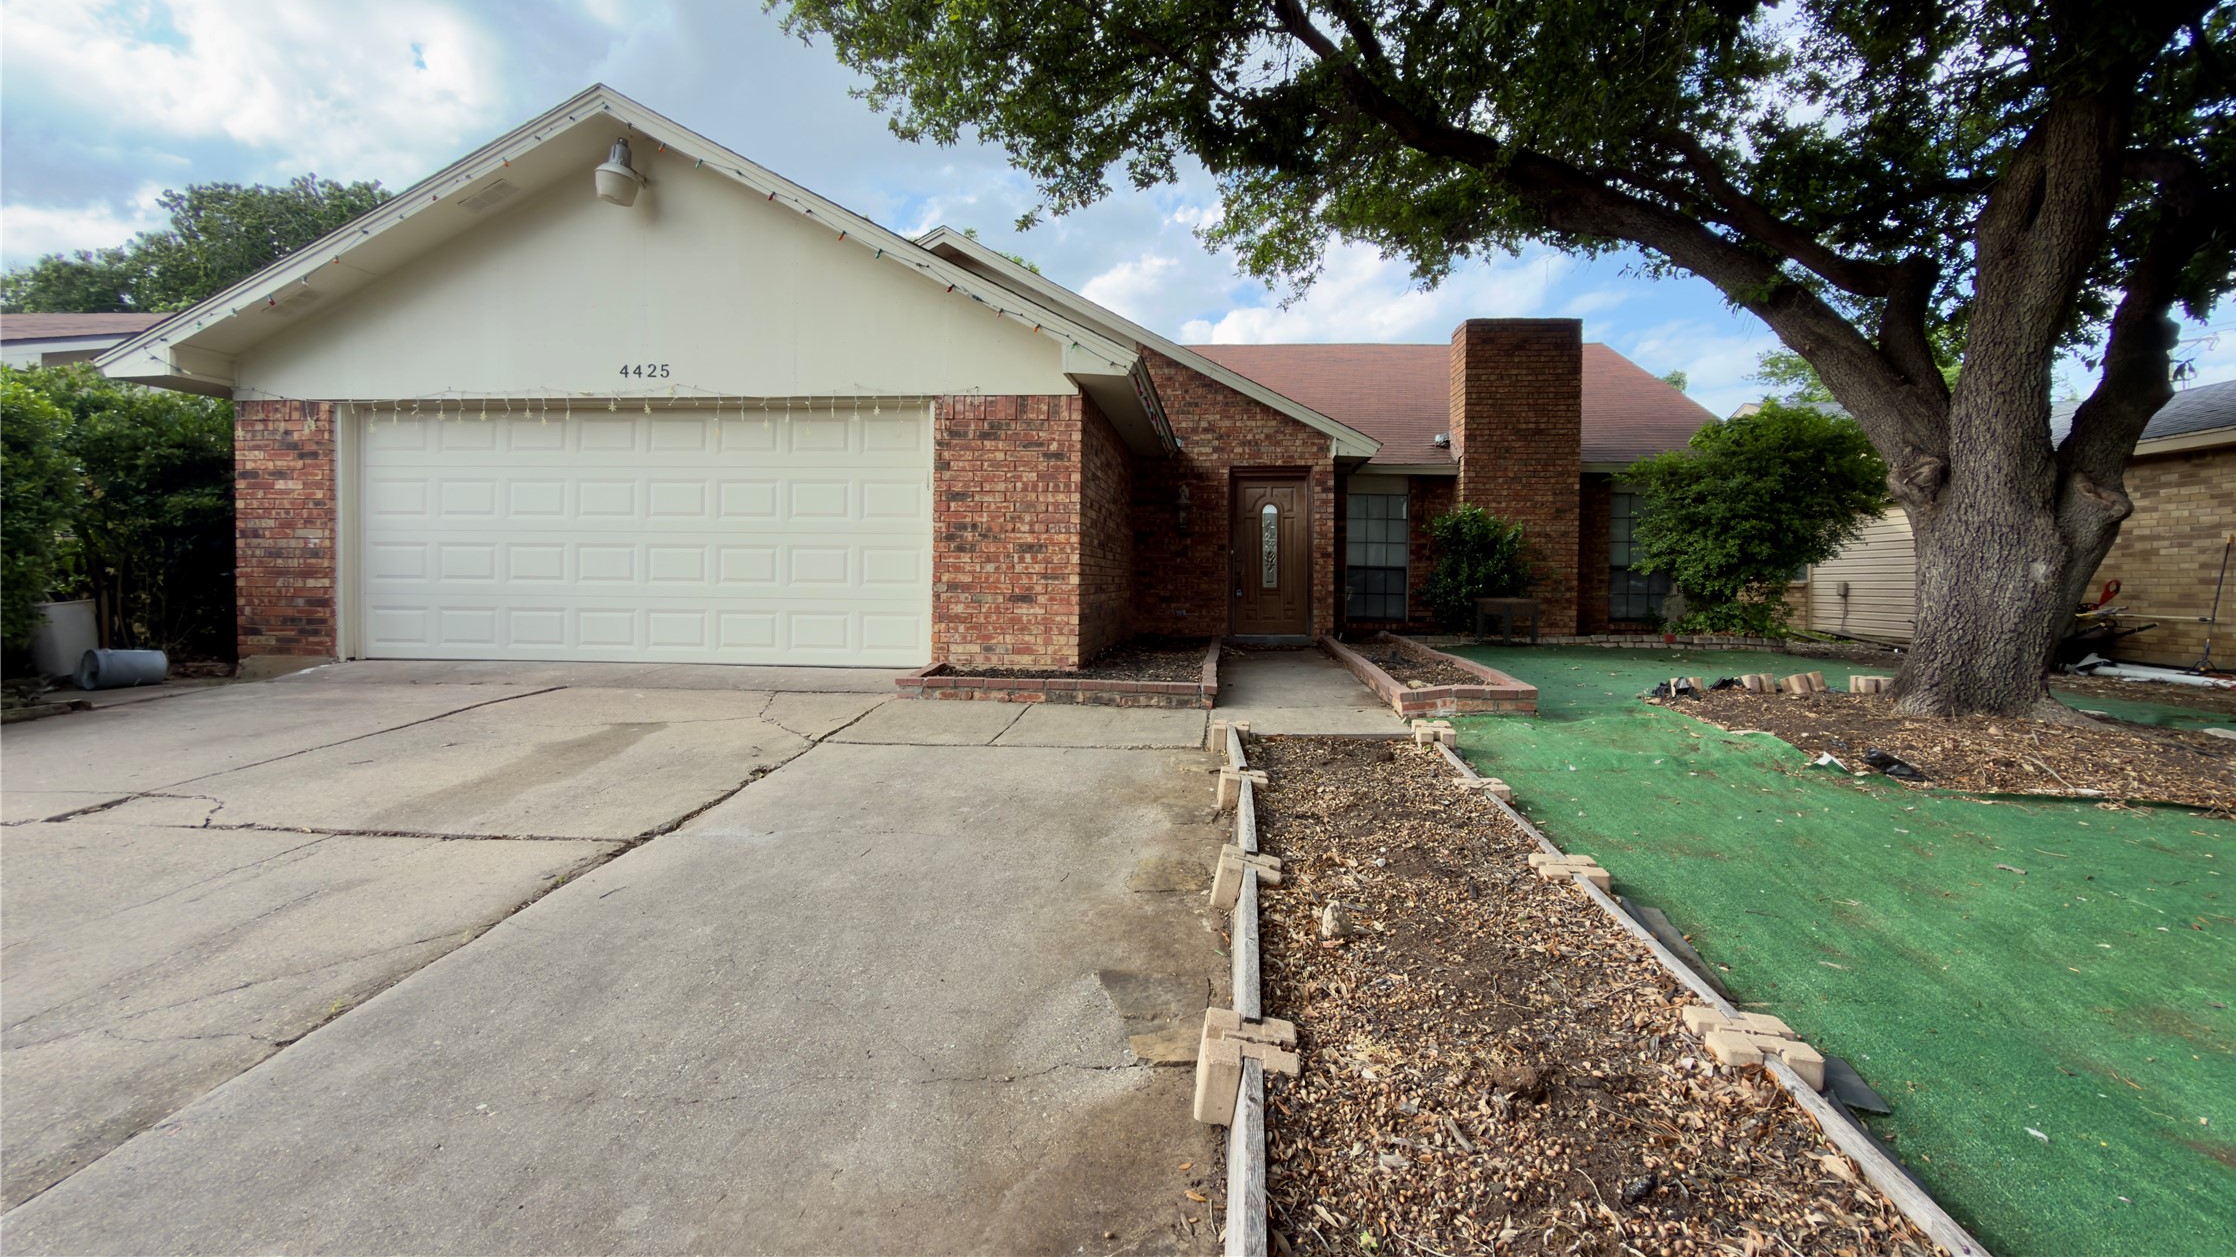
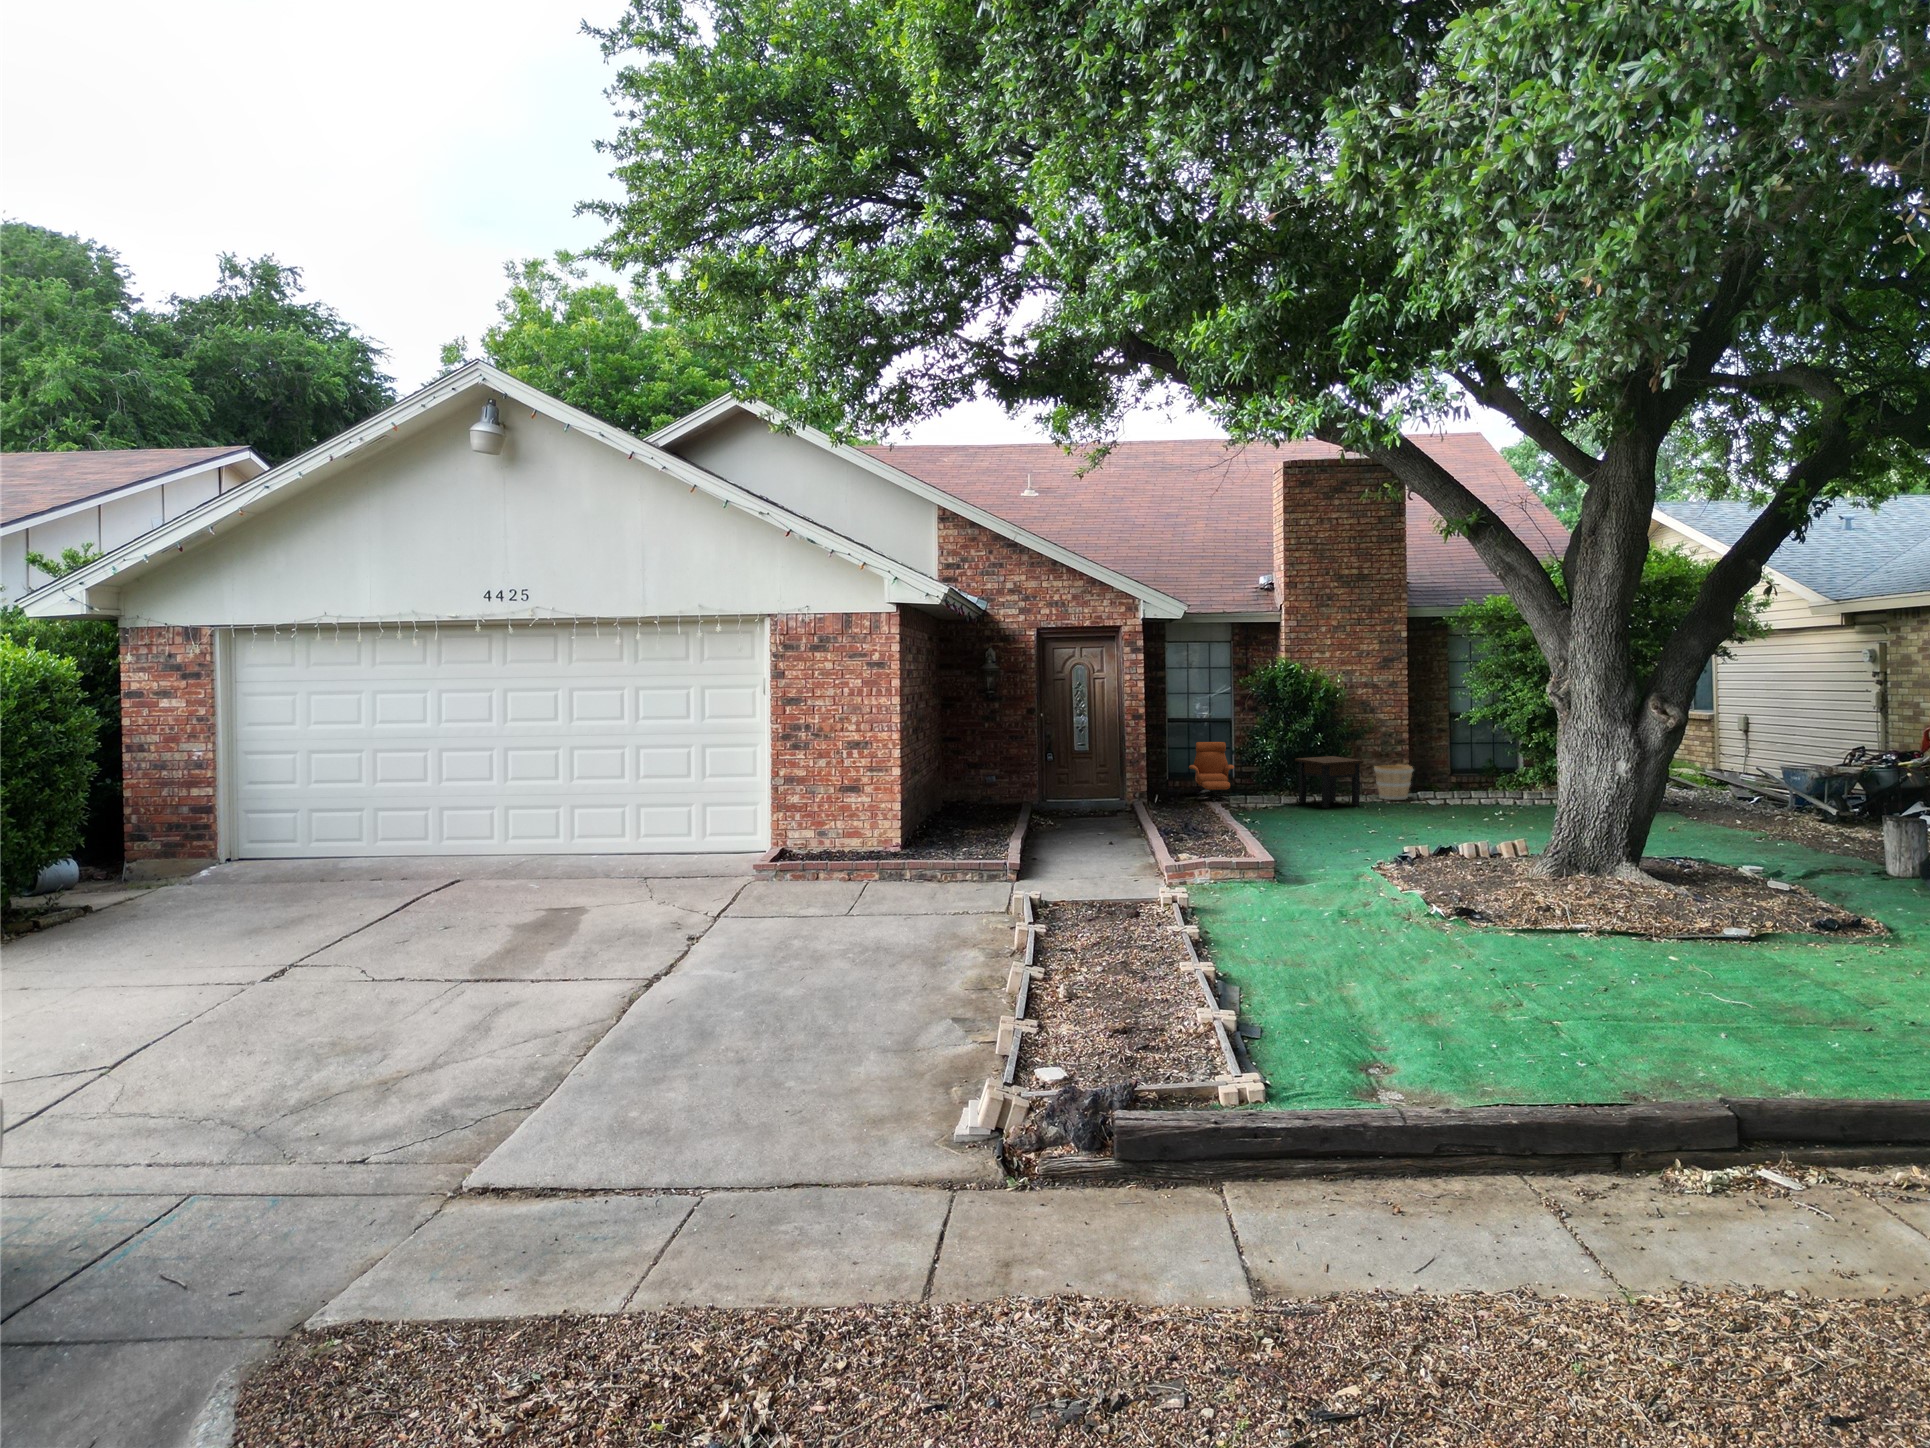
lounge chair: none [1368,584,1411,638] -> present [1189,742,1234,802]
potted tree: present [1662,591,1694,644] -> none [1491,743,1525,800]
wooden bucket: none [1544,608,1585,641] -> present [1374,764,1413,800]

